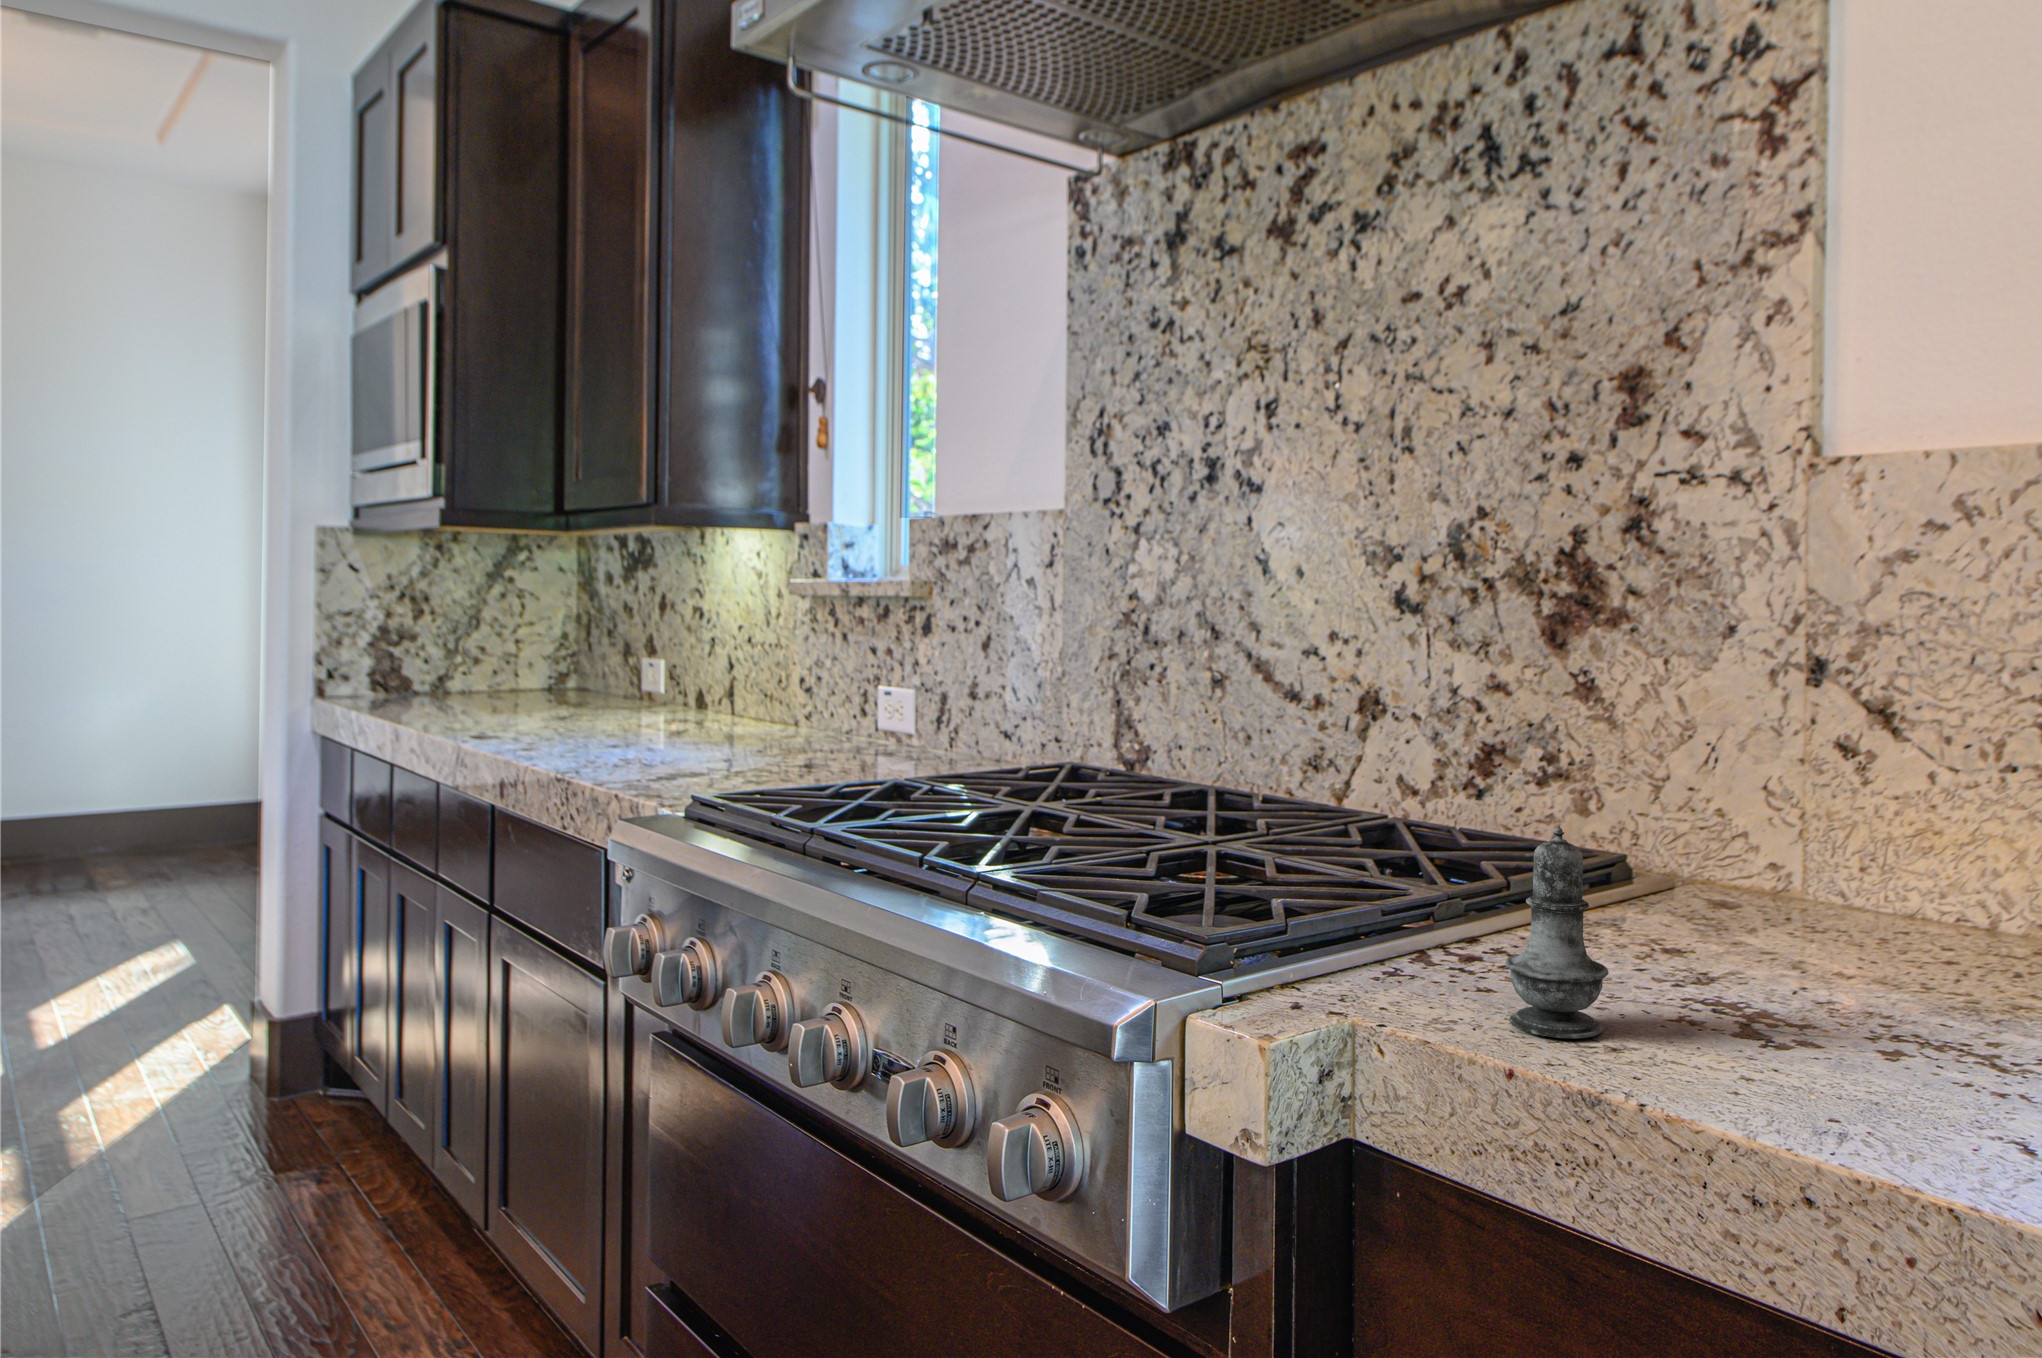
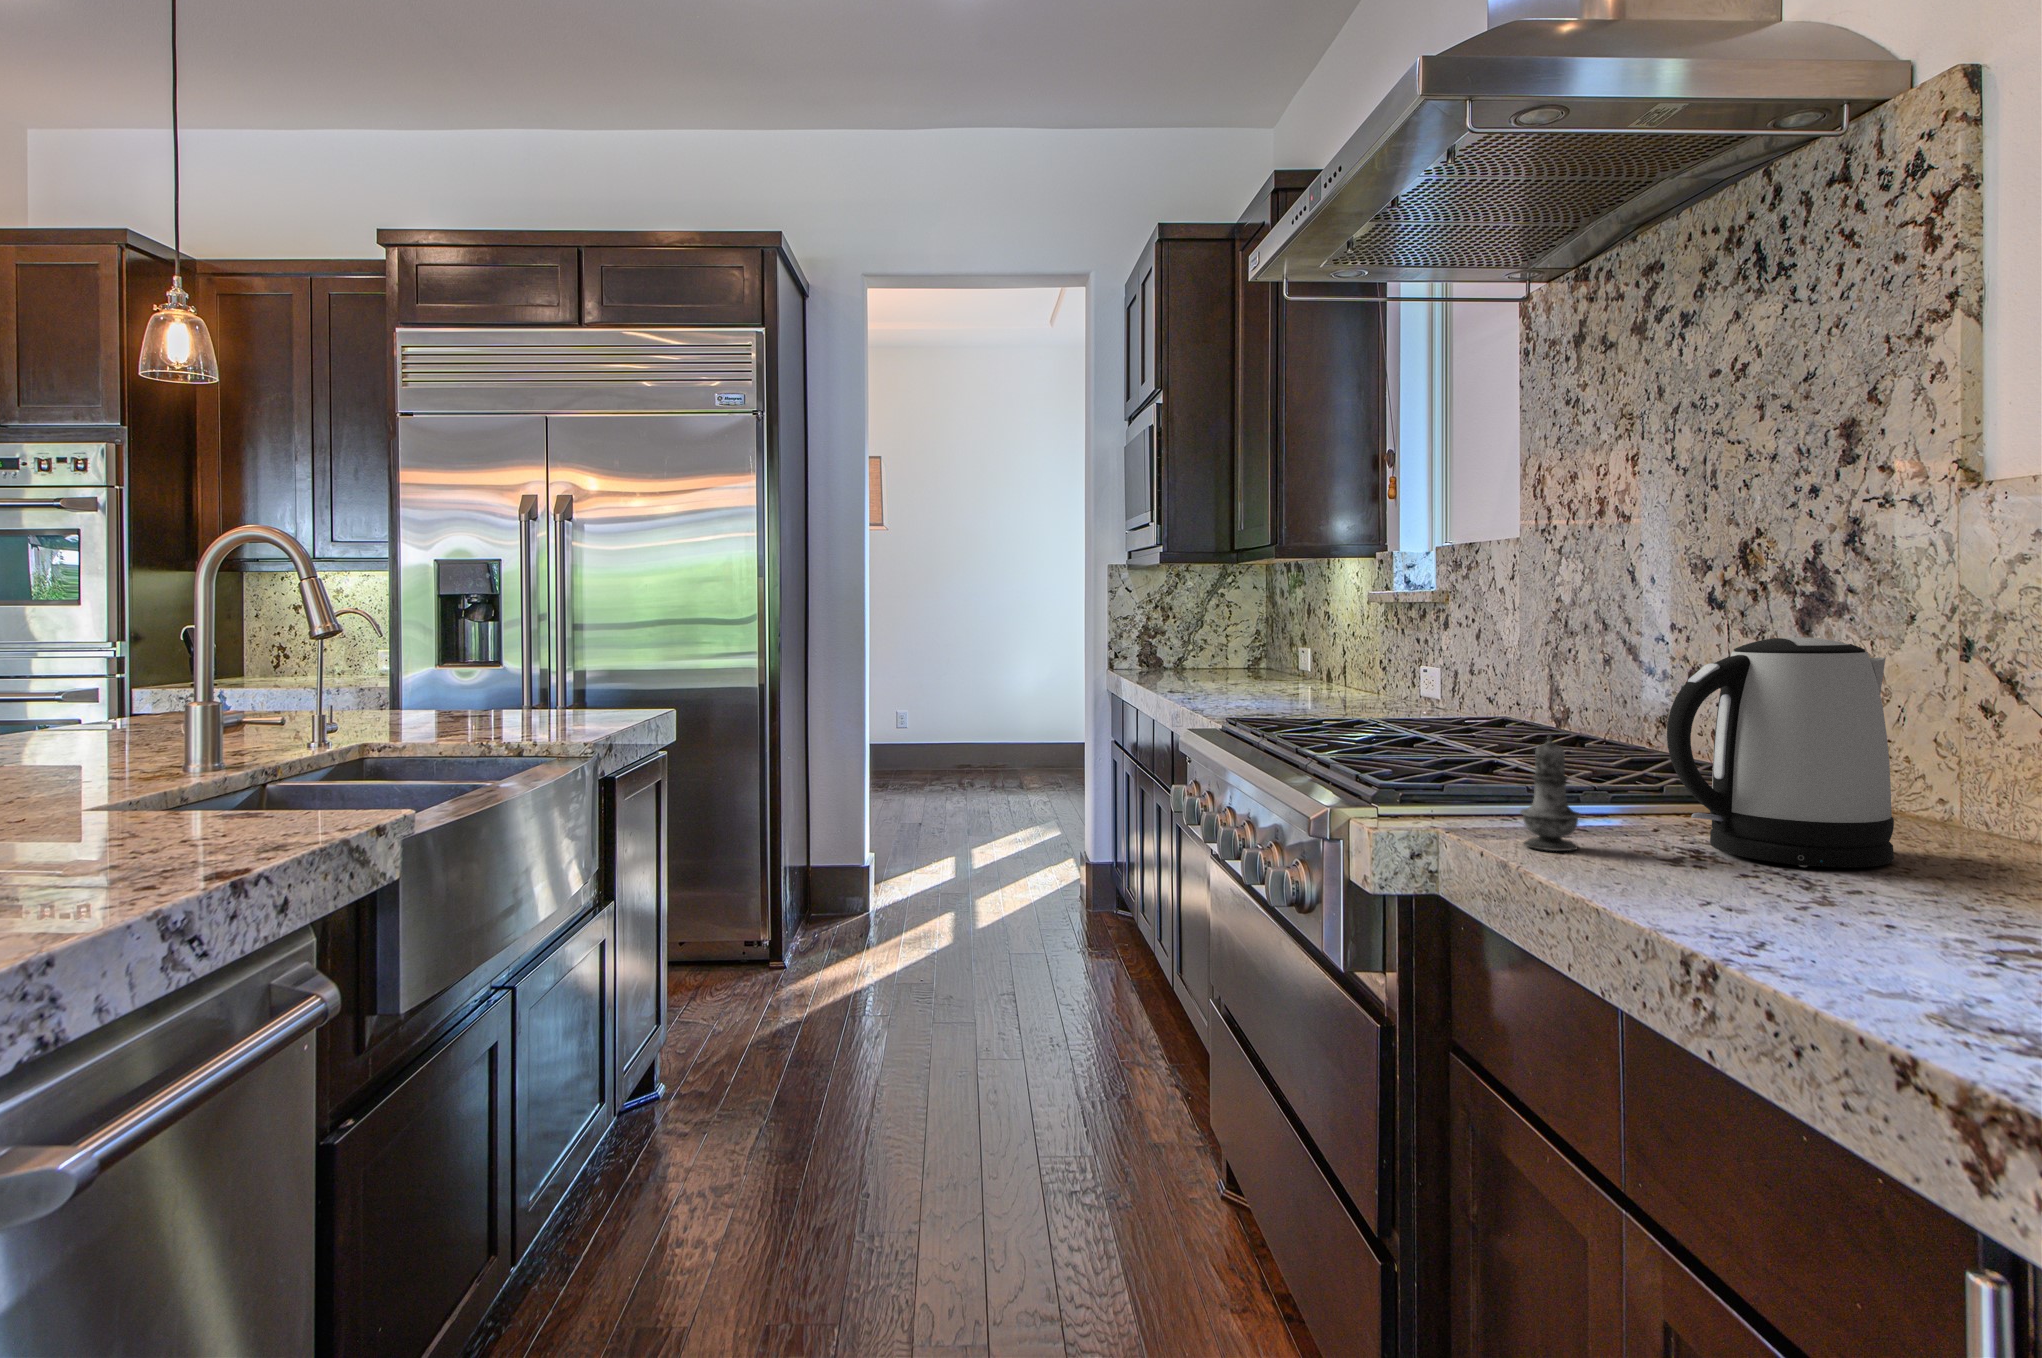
kettle: none [1702,656,1961,1016] -> present [1667,637,1894,867]

